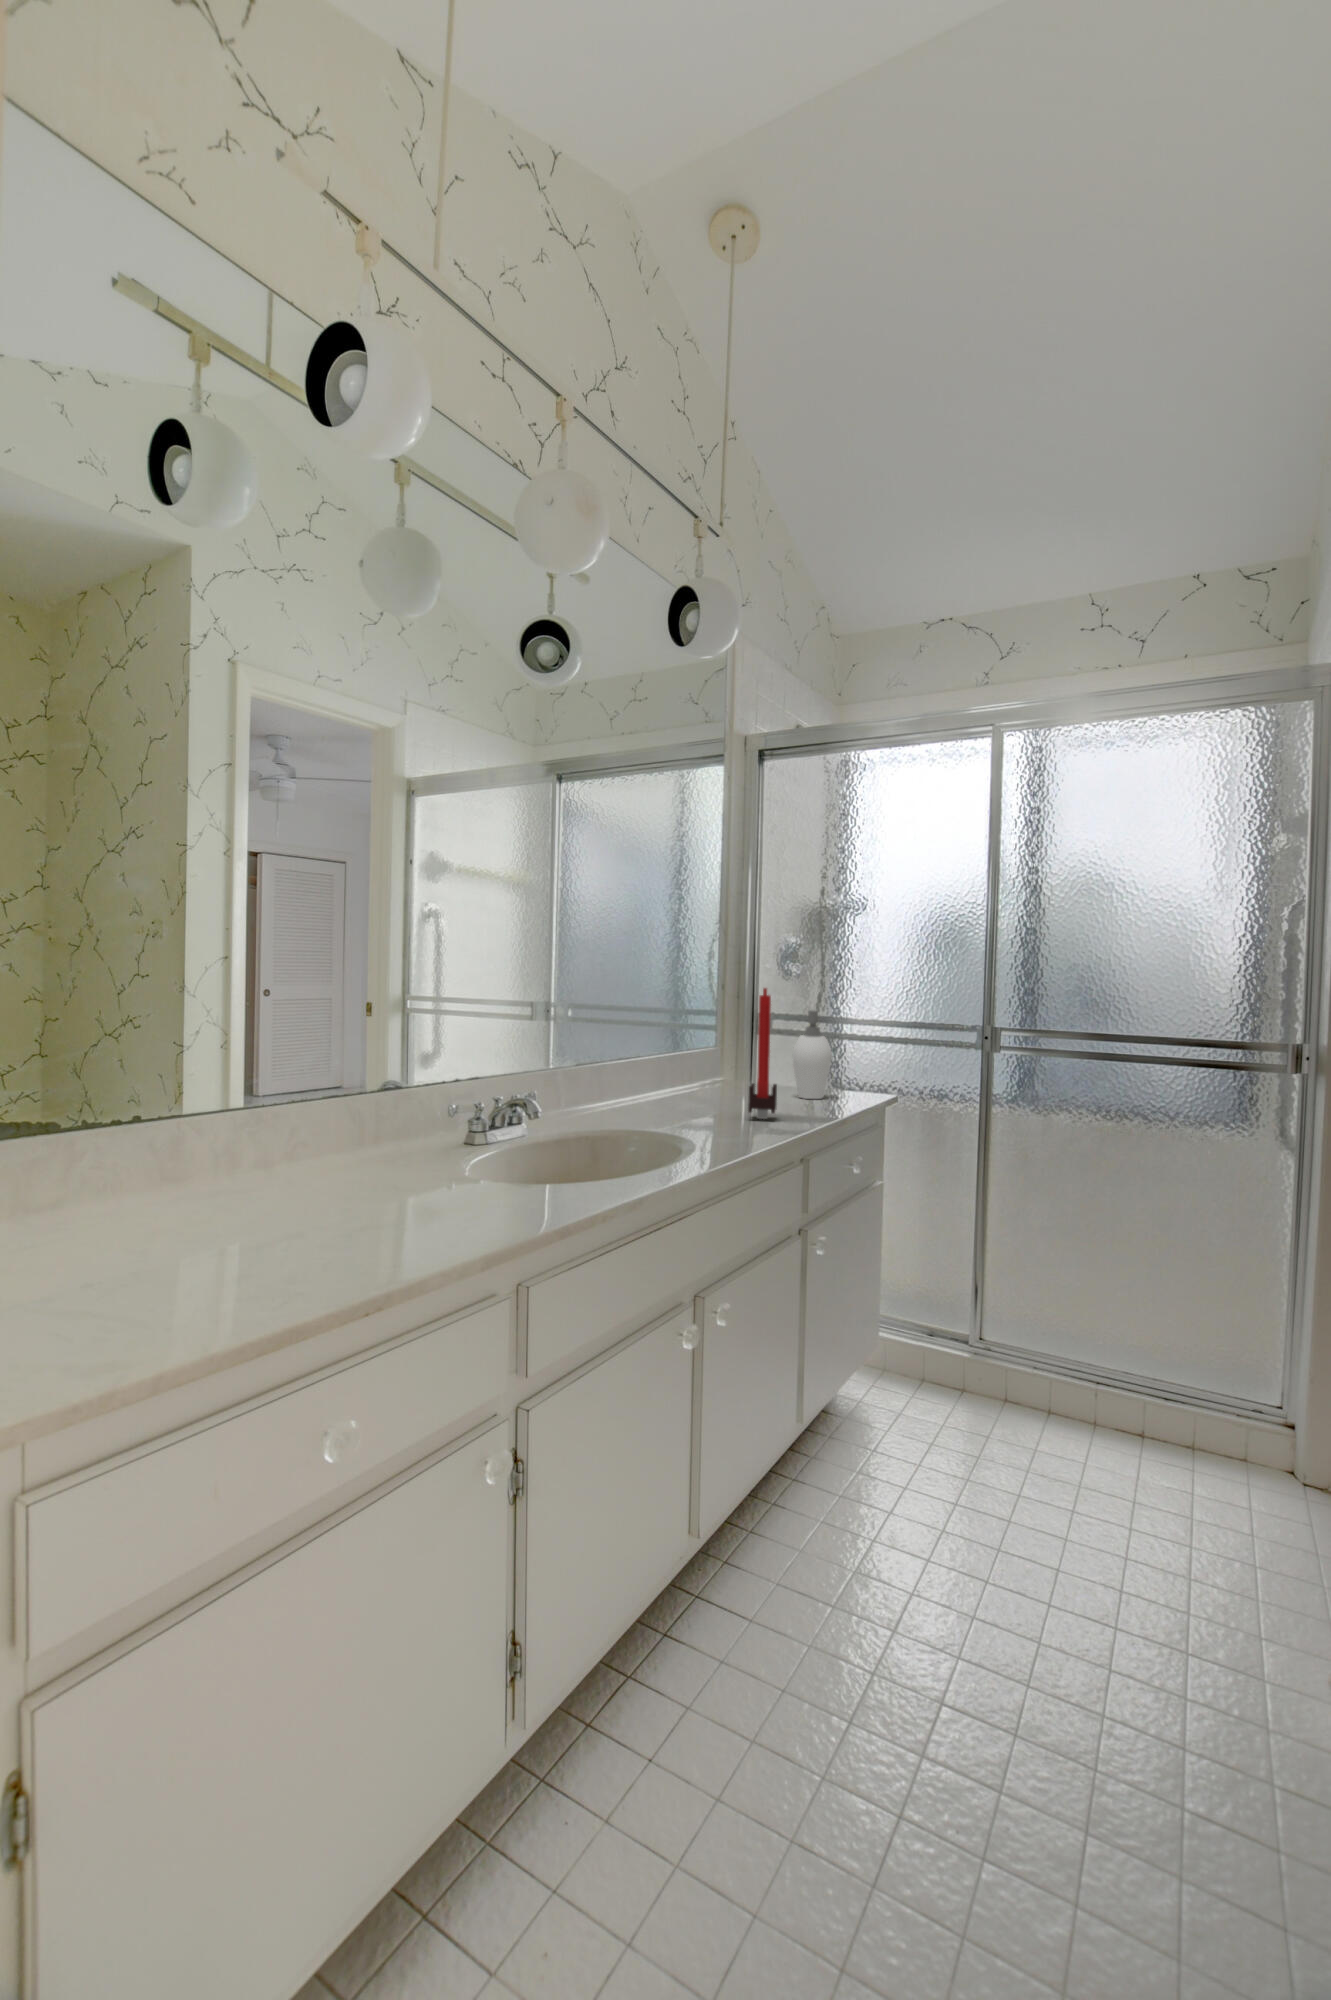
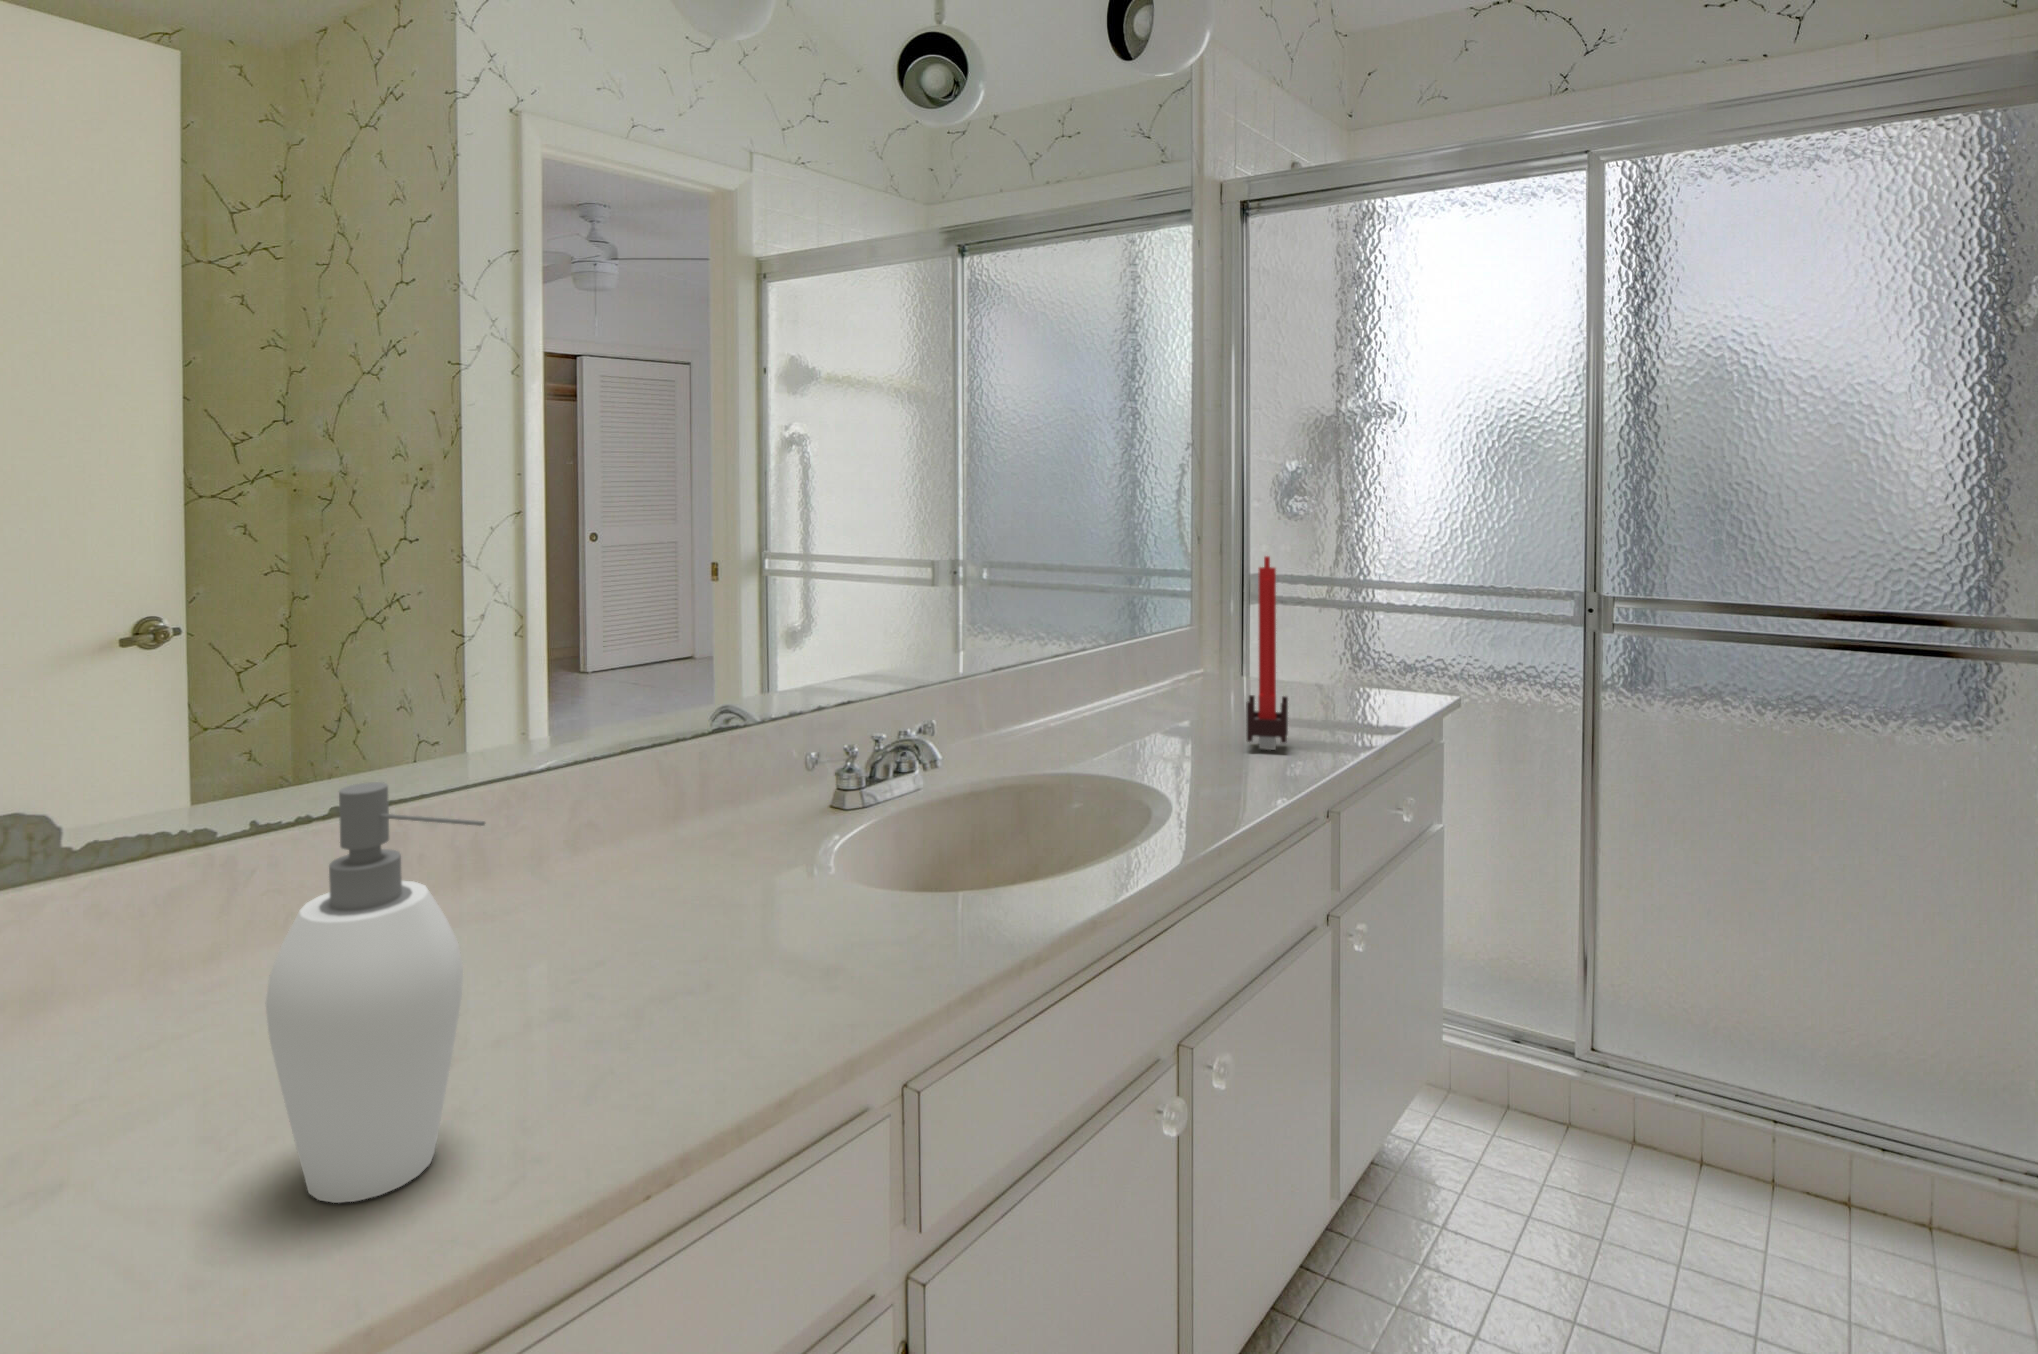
soap dispenser: present [792,1010,831,1099] -> present [266,782,485,1203]

